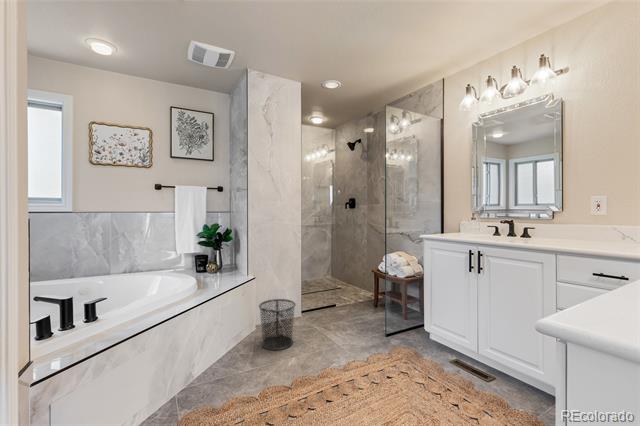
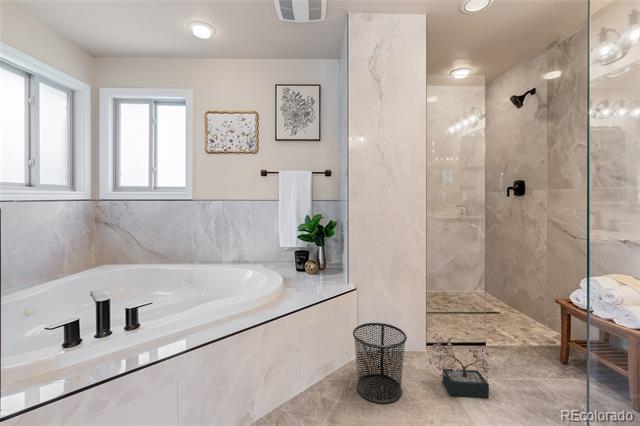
decorative plant: none [308,300,345,336] -> present [429,334,496,398]

